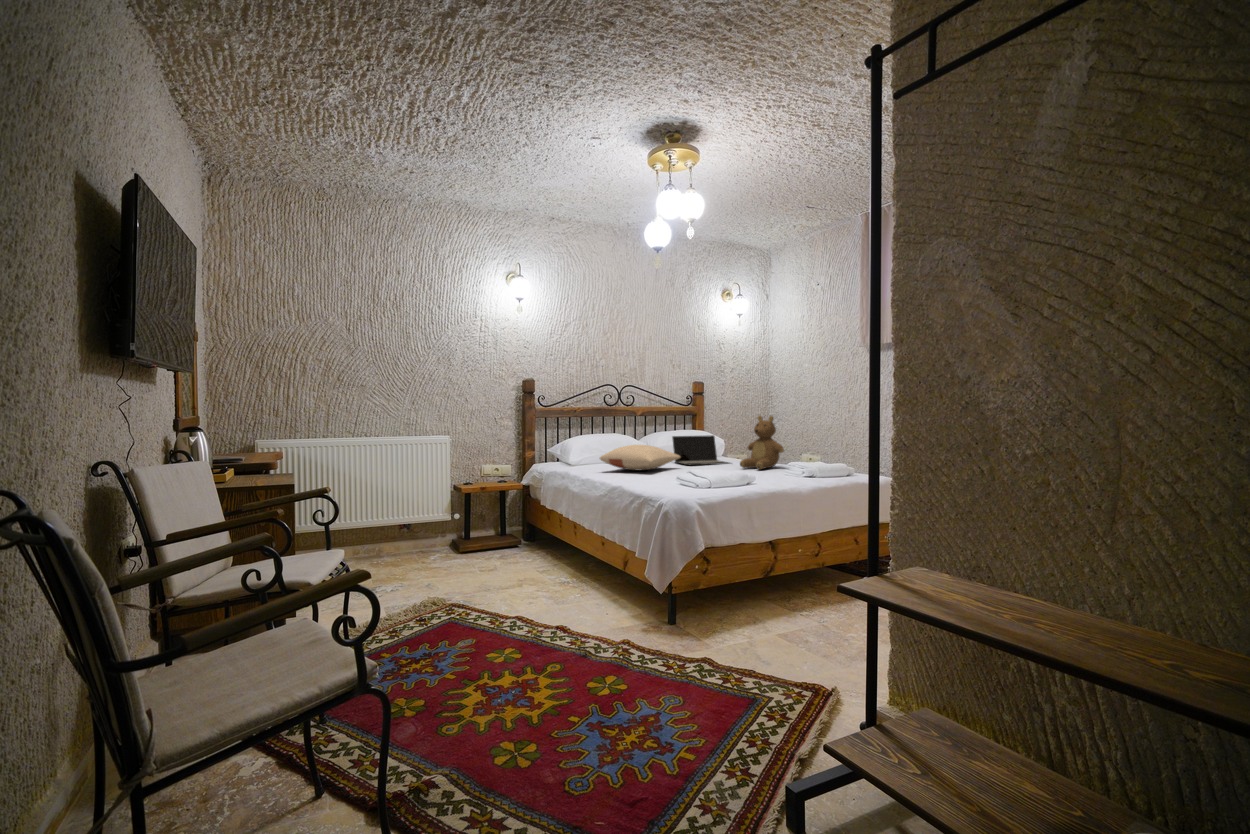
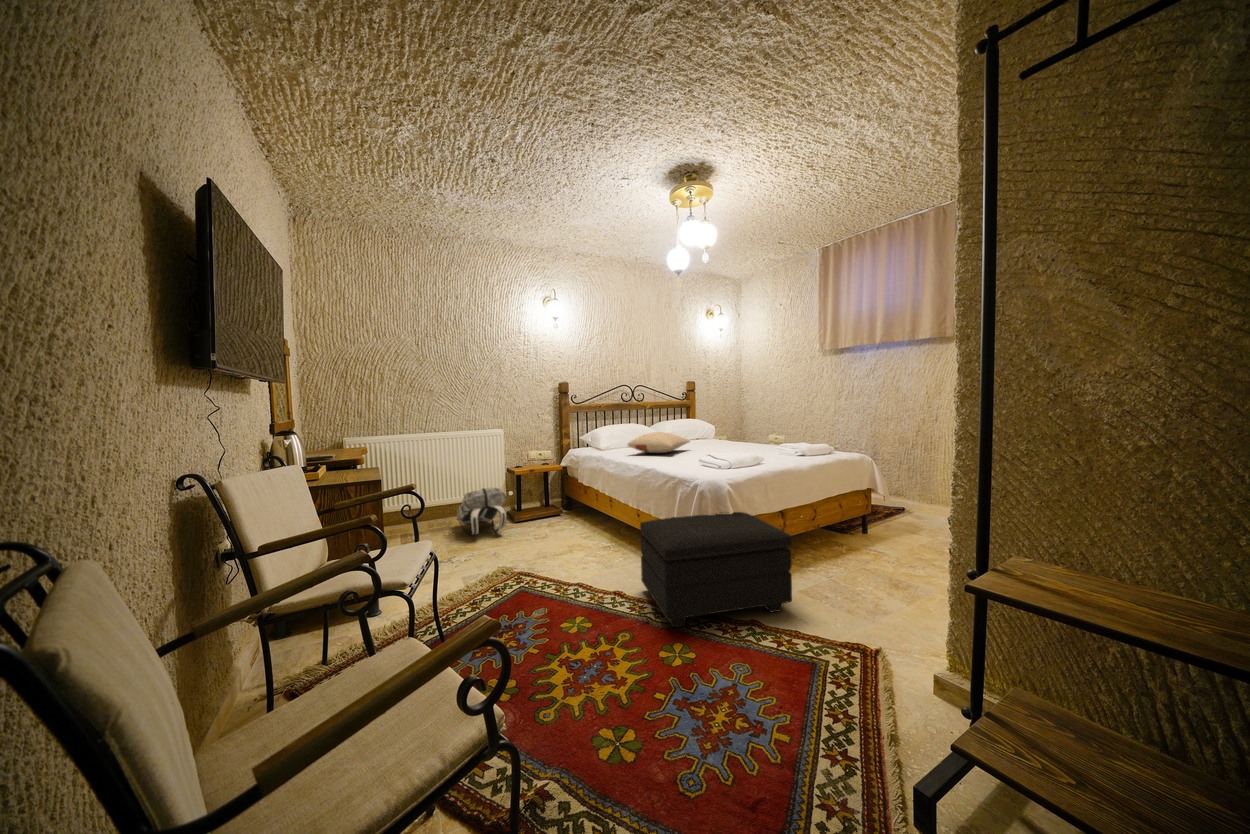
teddy bear: present [740,416,784,469] -> none [739,407,774,450]
laptop: present [672,435,730,465] -> none [679,423,729,448]
backpack: none [387,506,448,565] -> present [456,488,507,536]
footstool: none [590,538,755,661] -> present [640,512,792,627]

